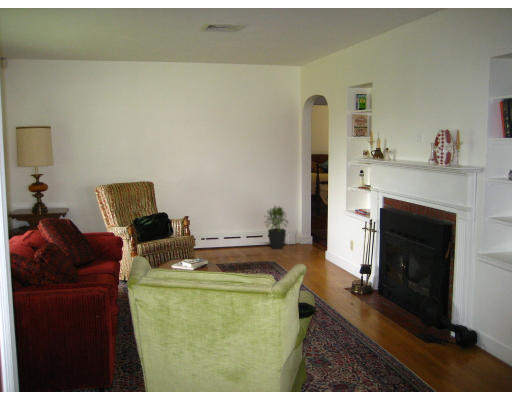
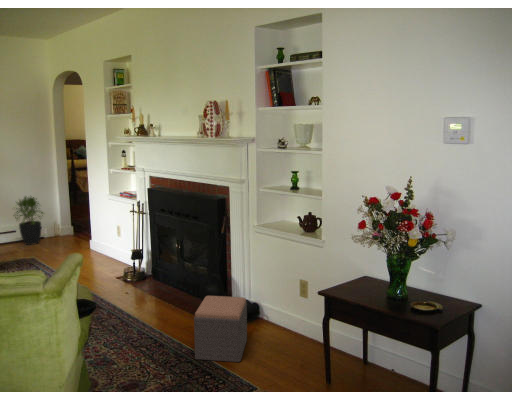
footstool: none [405,314,461,380] -> present [194,296,247,362]

